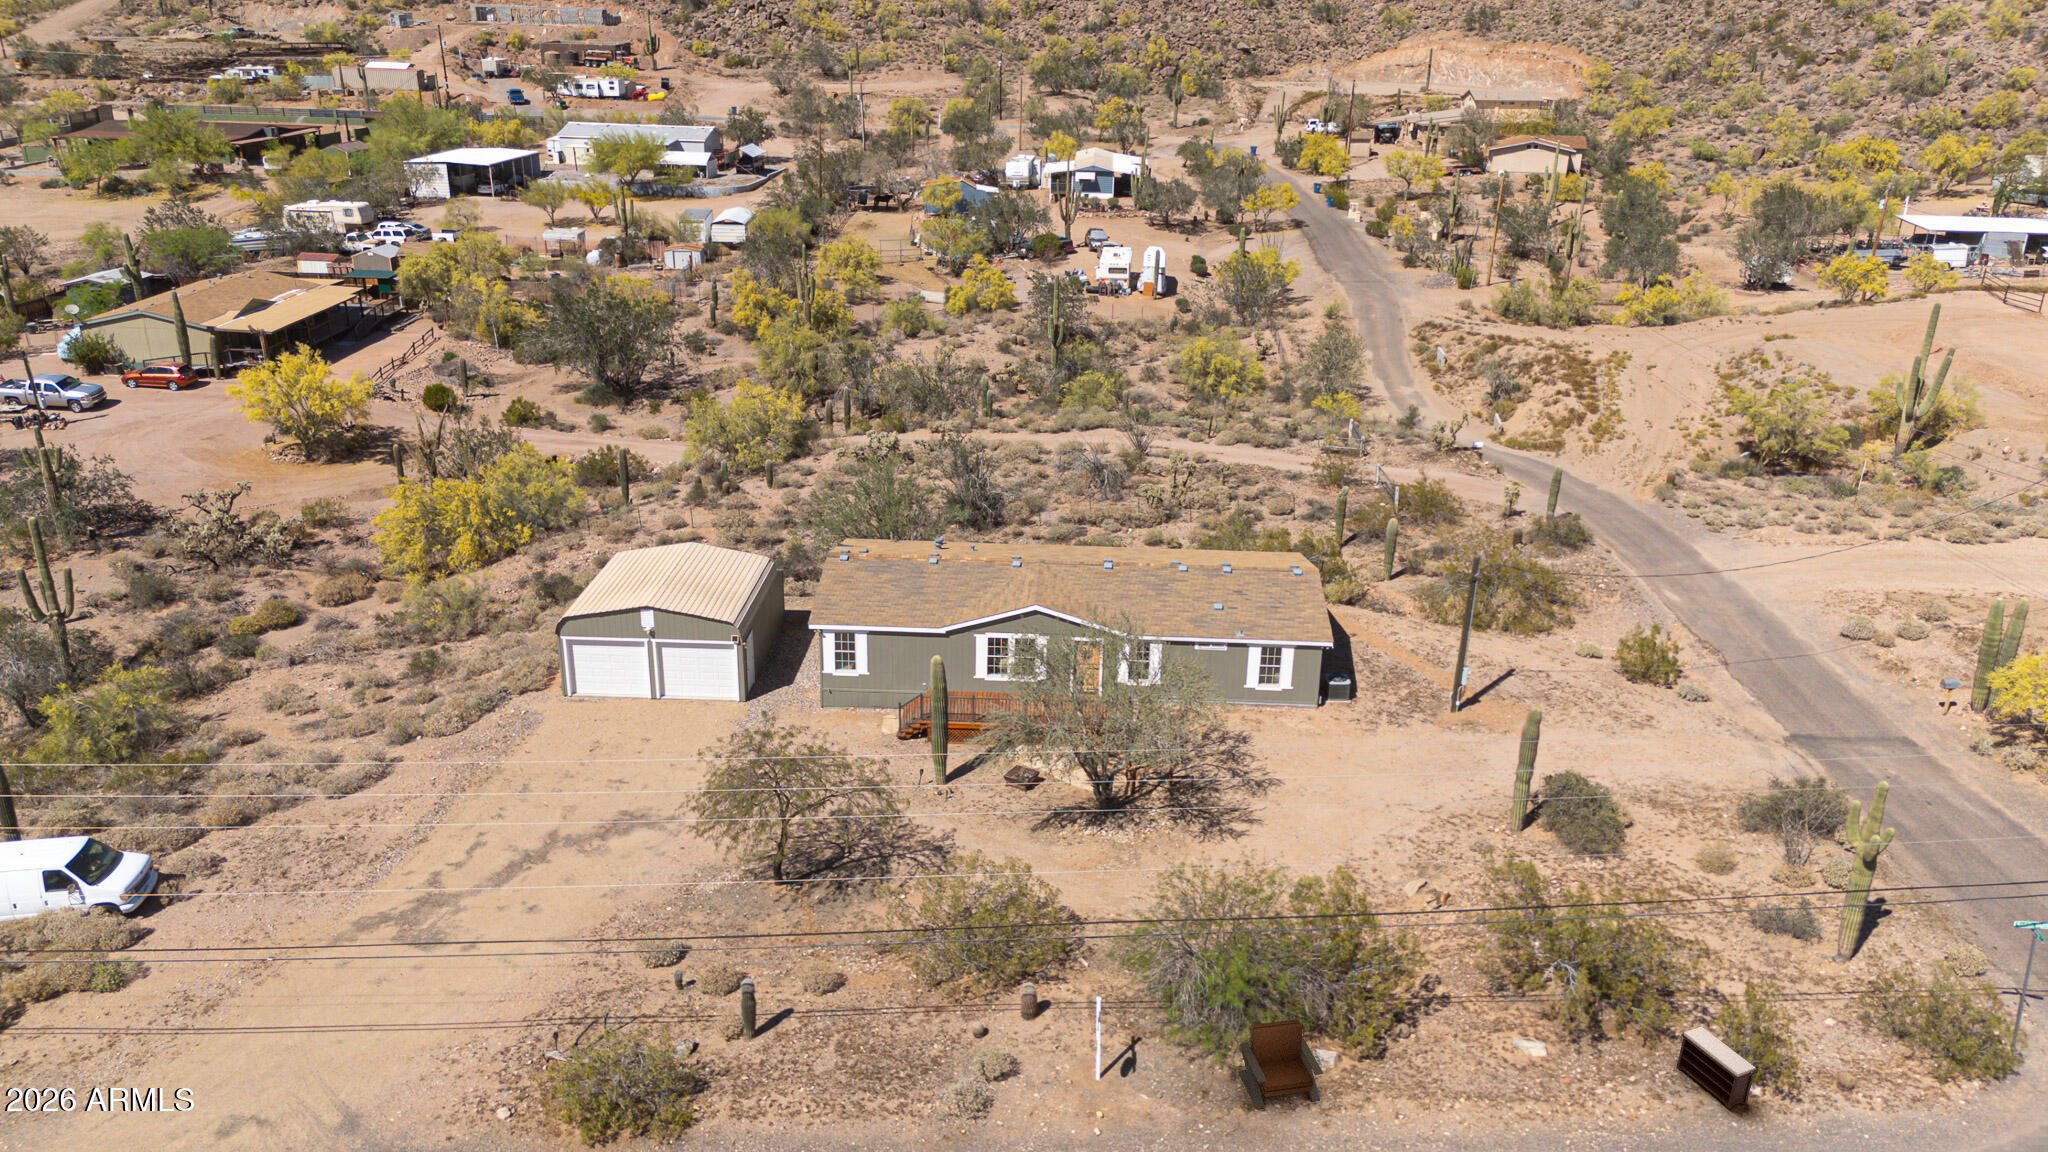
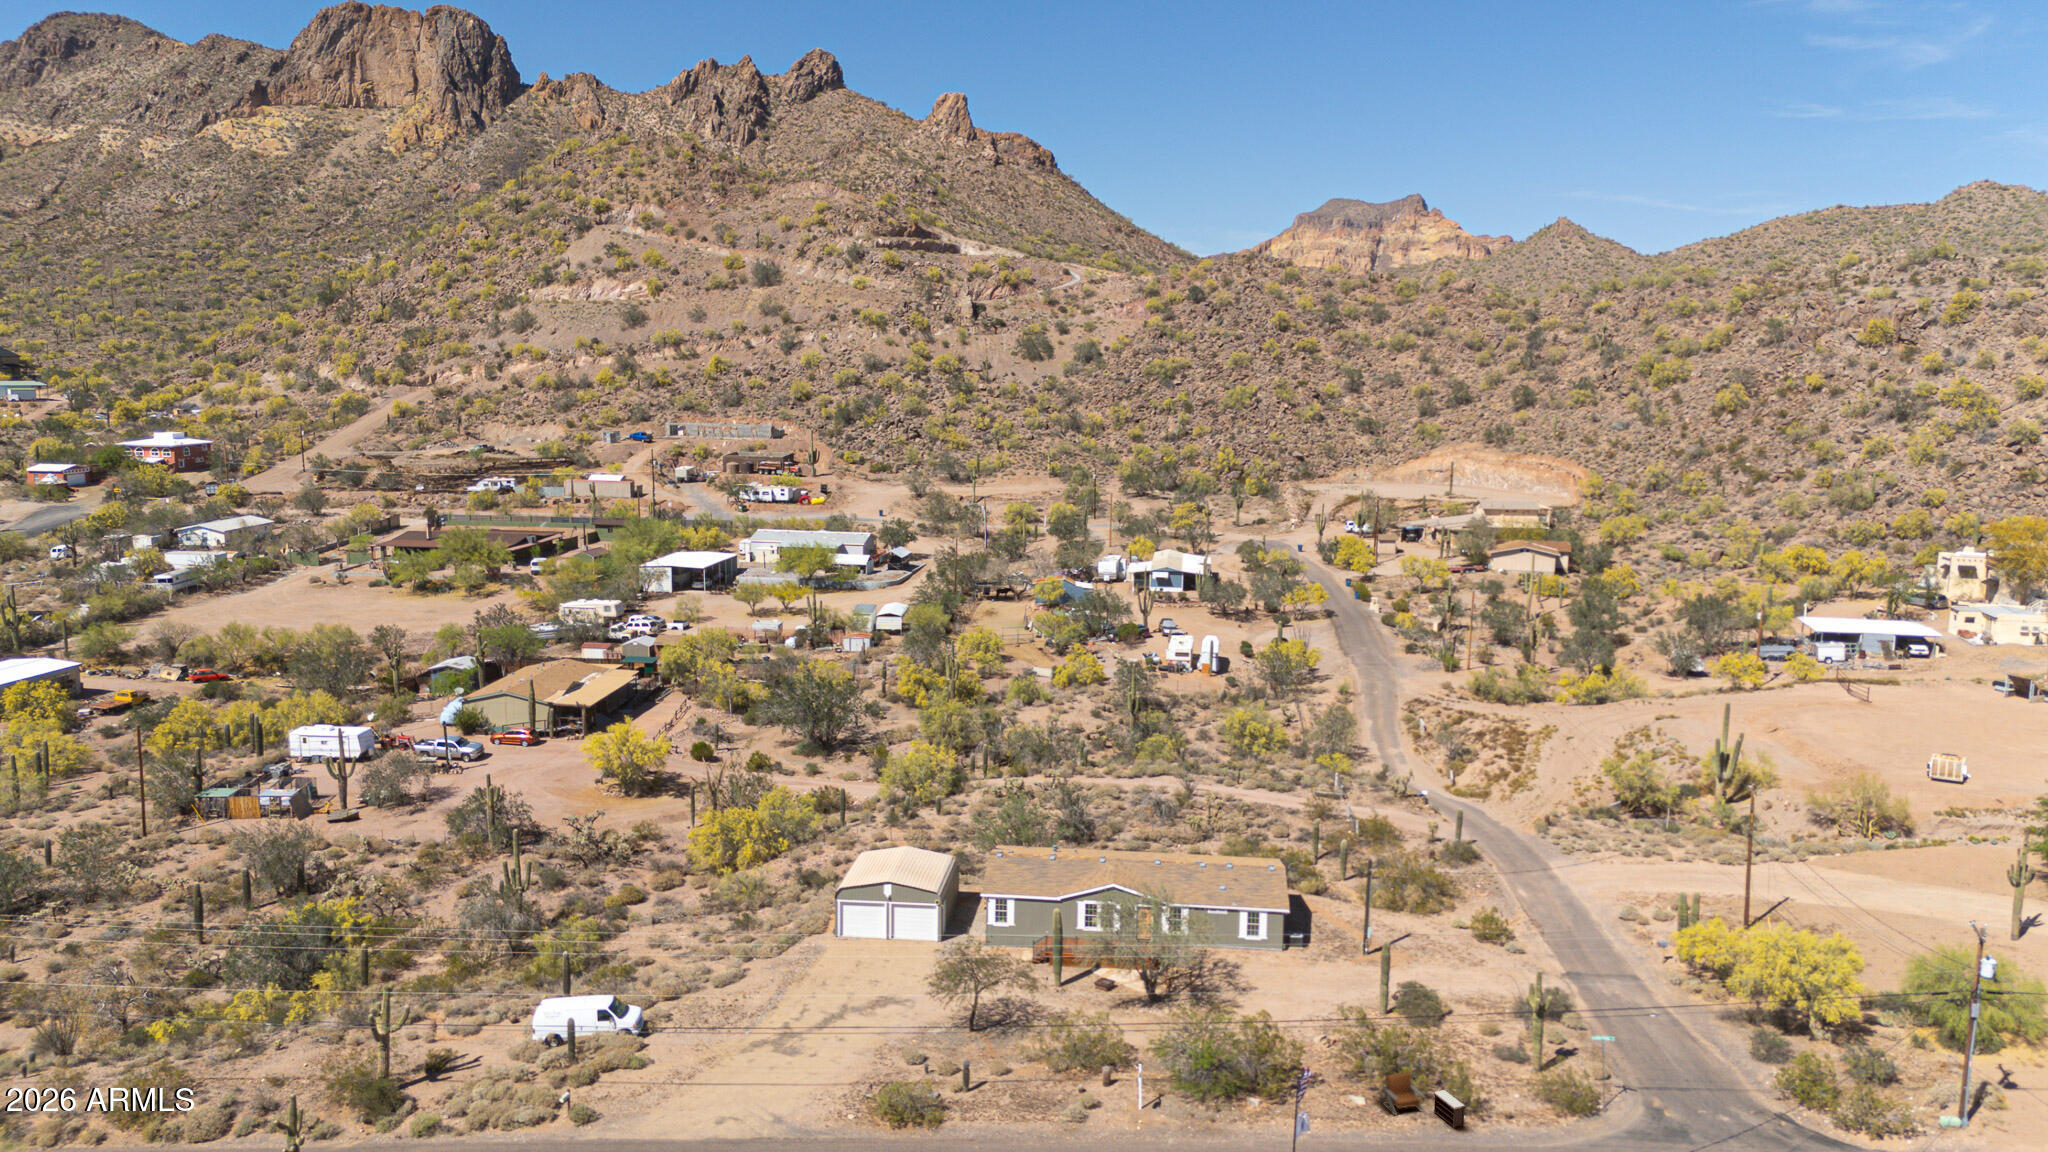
lounge chair: present [1238,1019,1323,1109] -> present [1382,1073,1423,1115]

